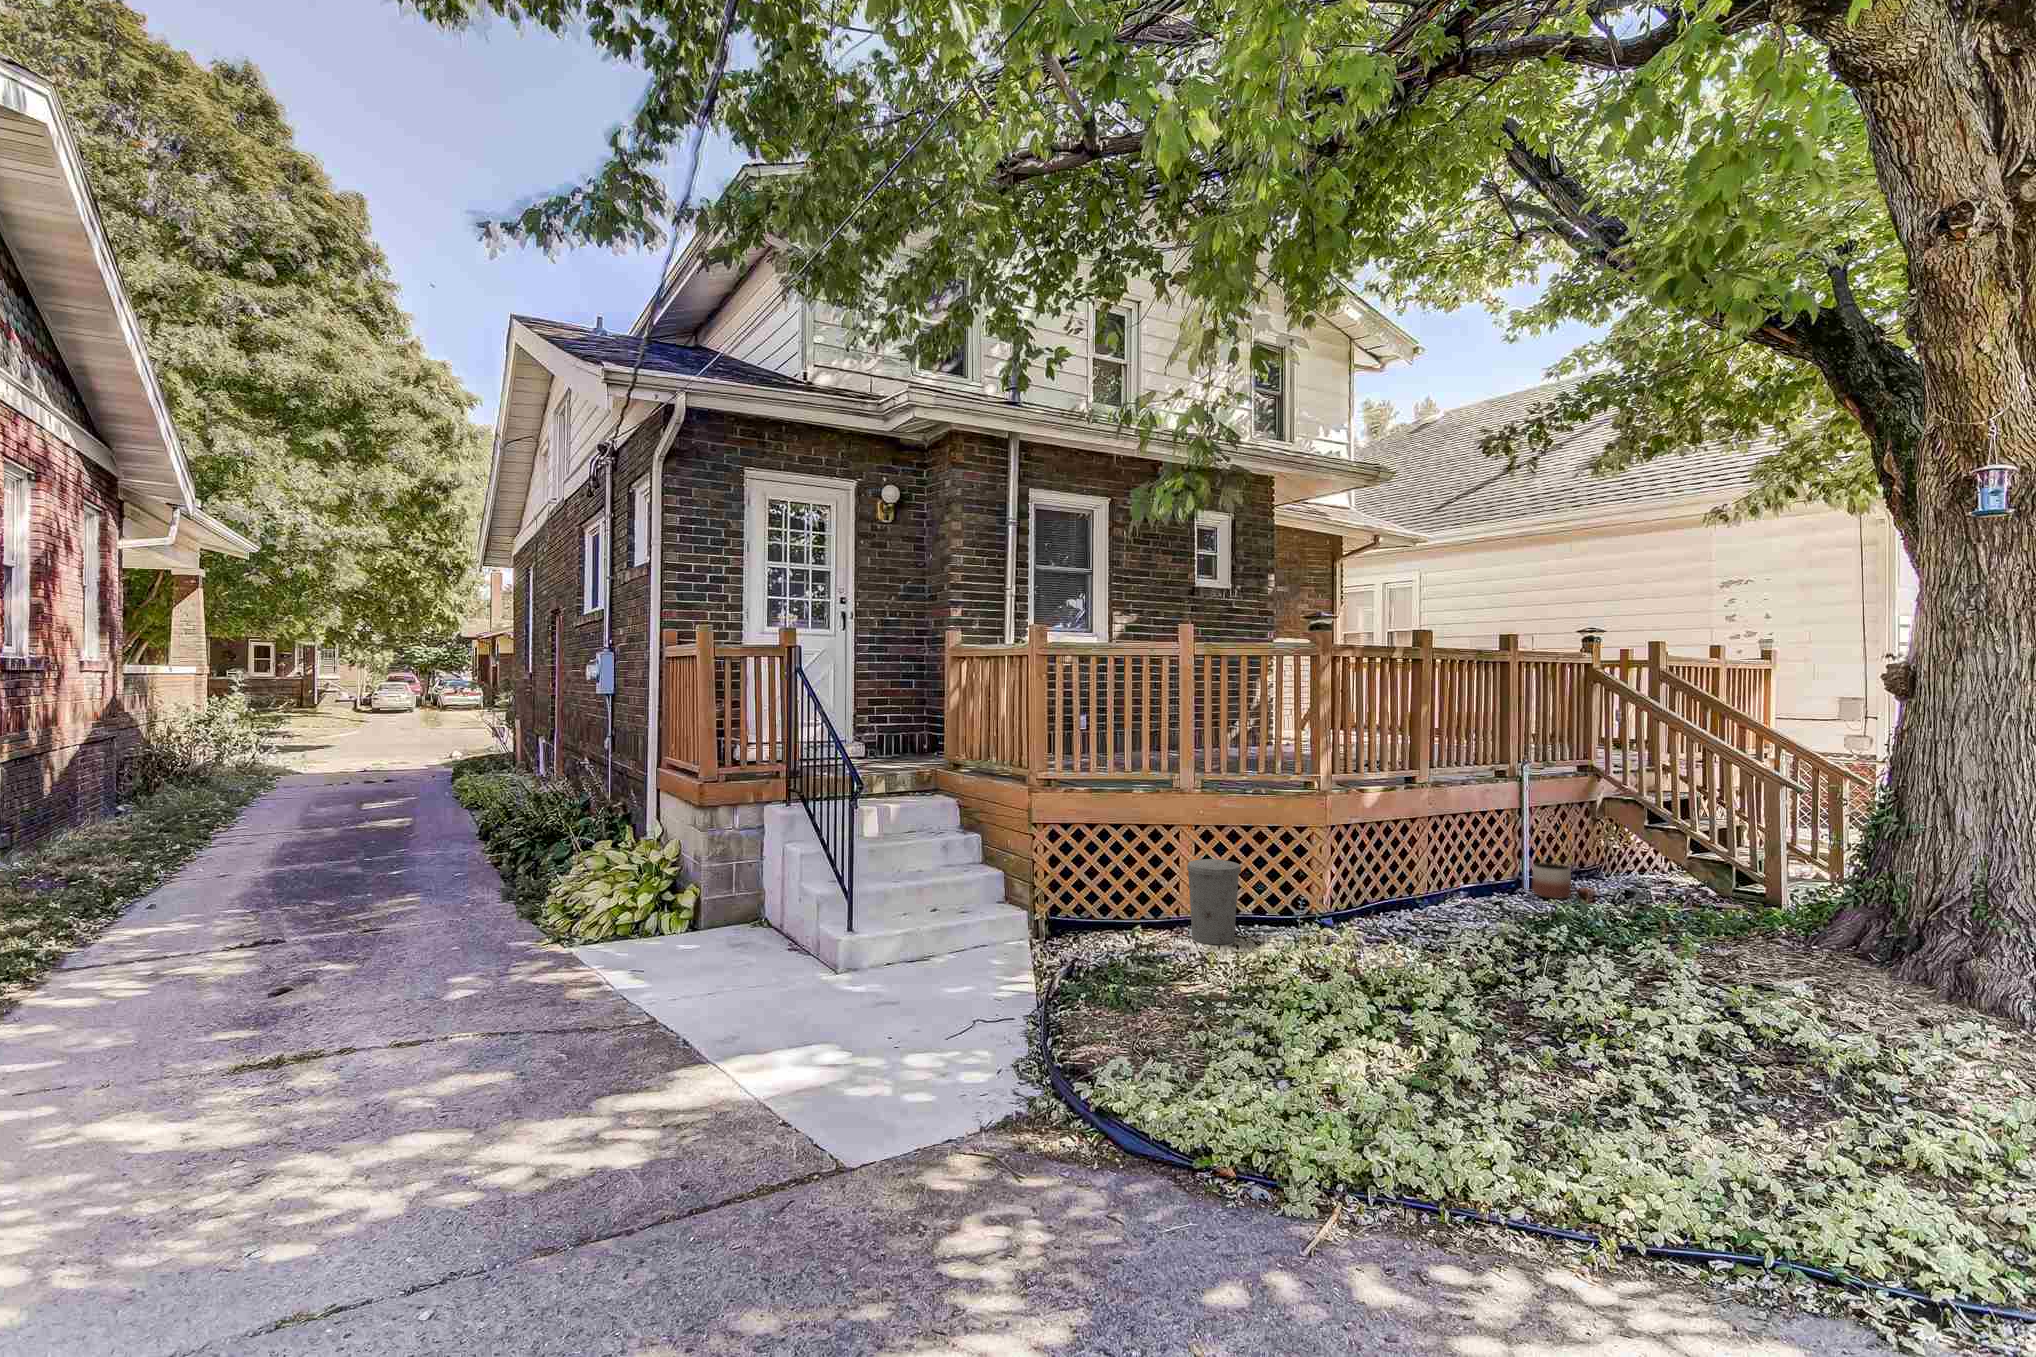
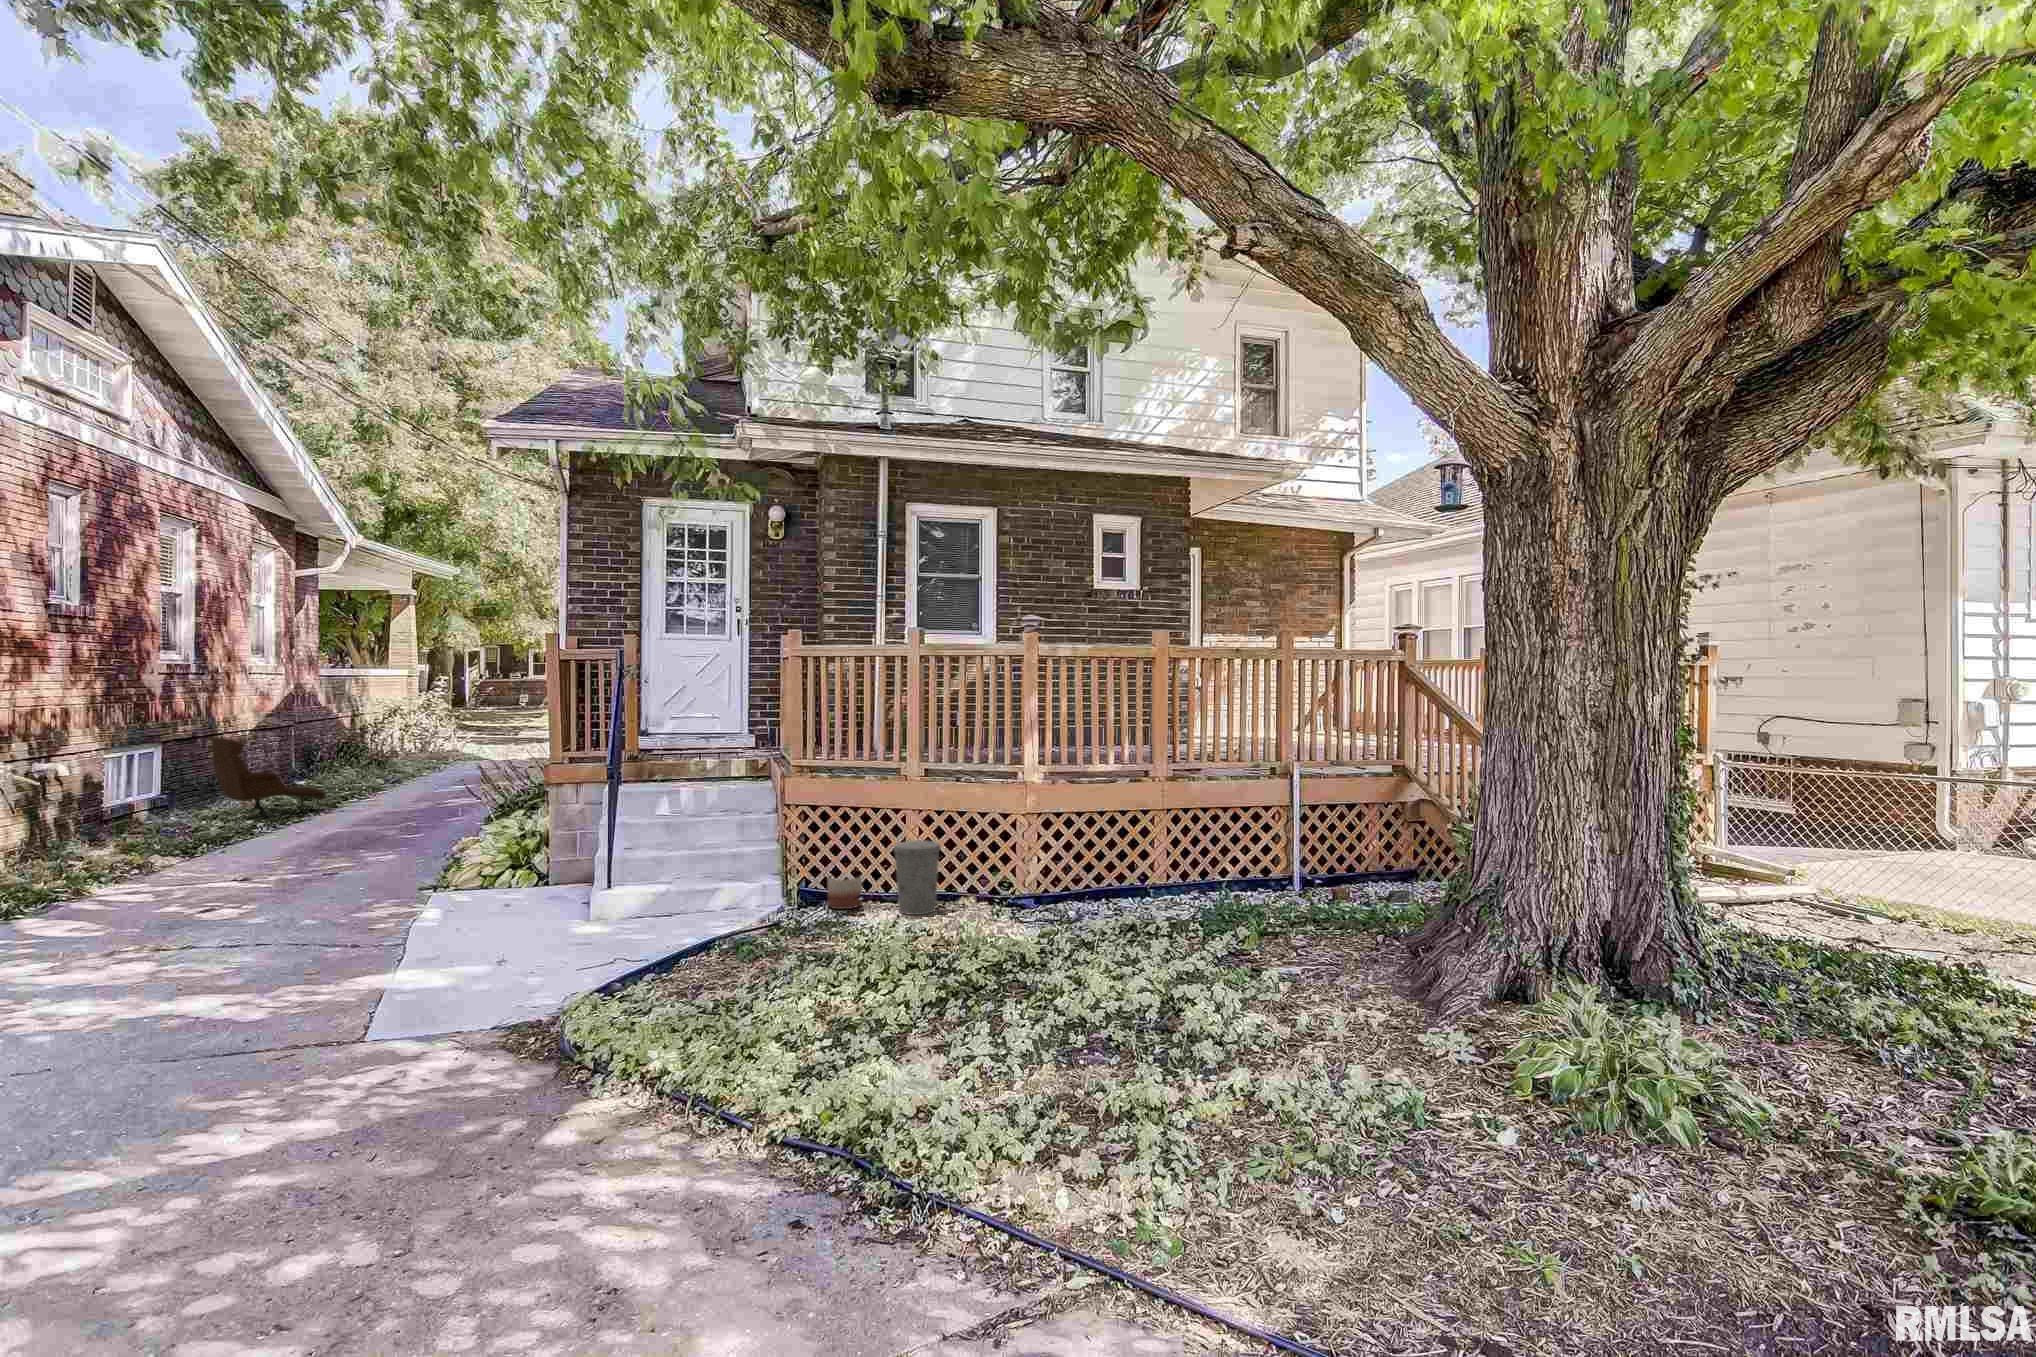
lounge chair: none [6,754,177,869] -> present [212,737,326,818]
planter: present [1532,863,1571,899] -> present [828,876,862,909]

